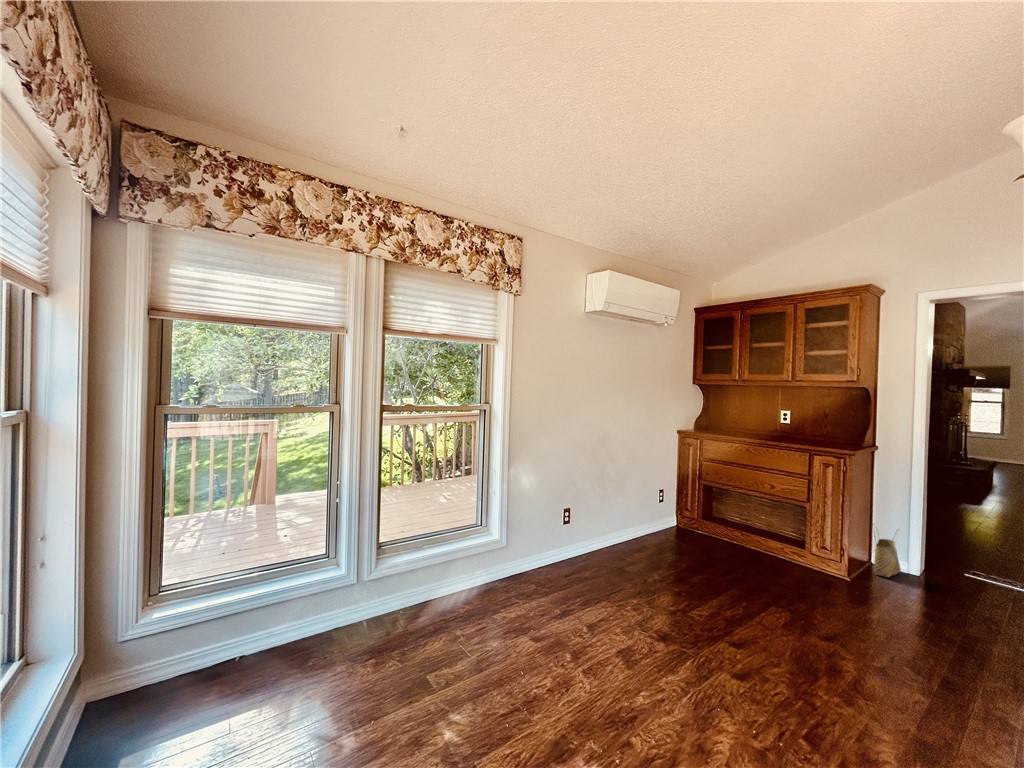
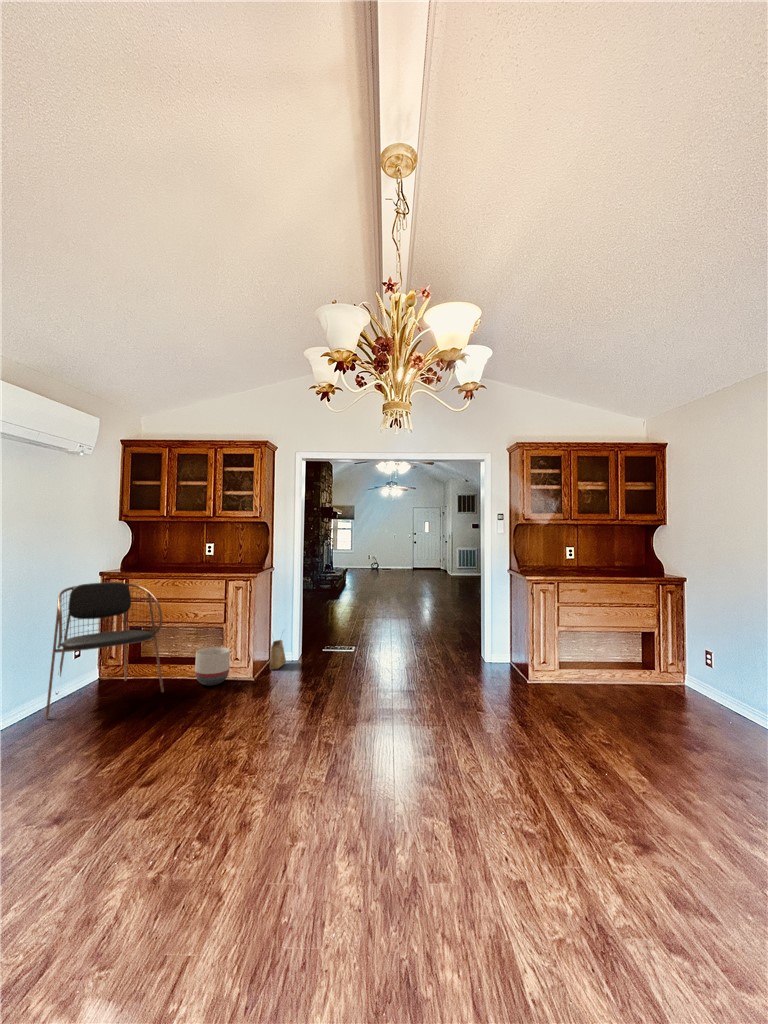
dining chair: none [636,440,737,559] -> present [46,582,164,718]
planter: none [772,525,816,570] -> present [195,647,230,686]

